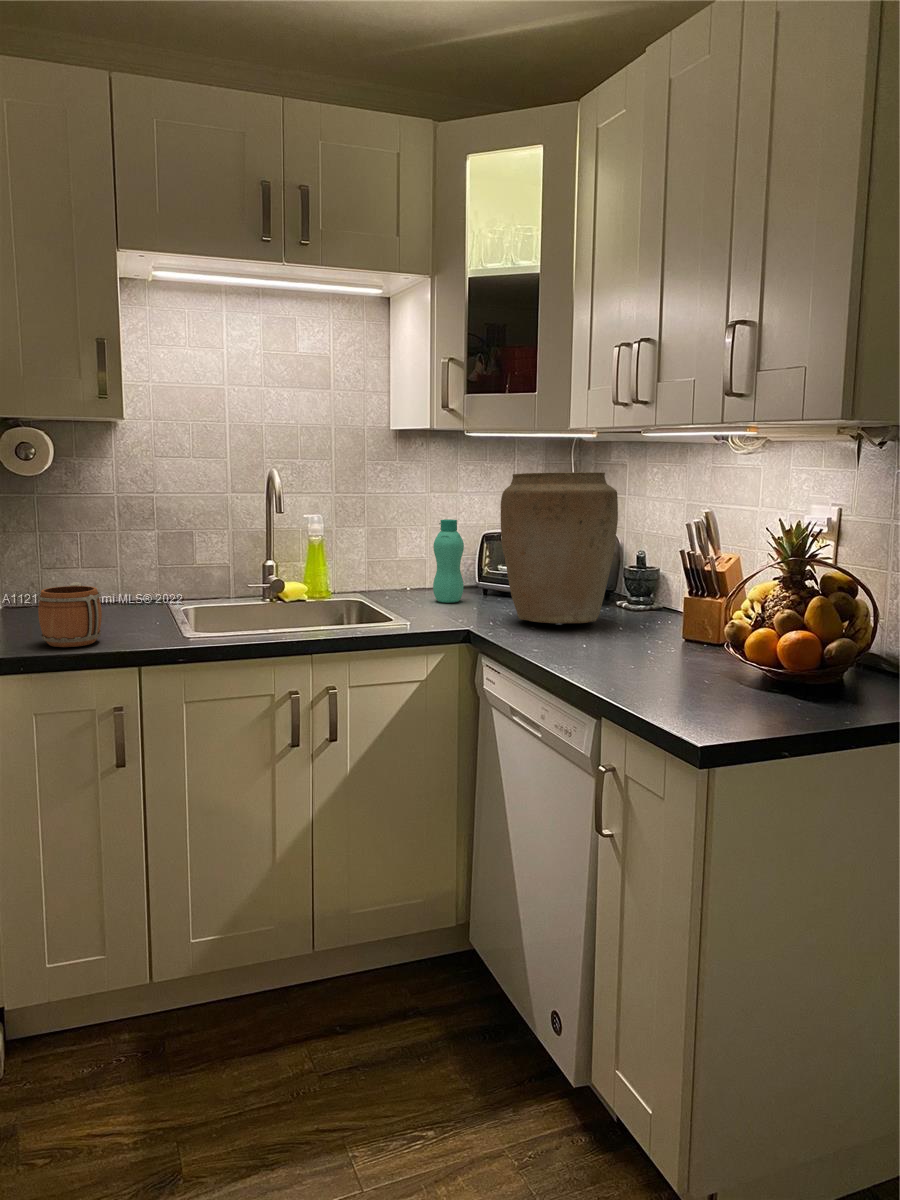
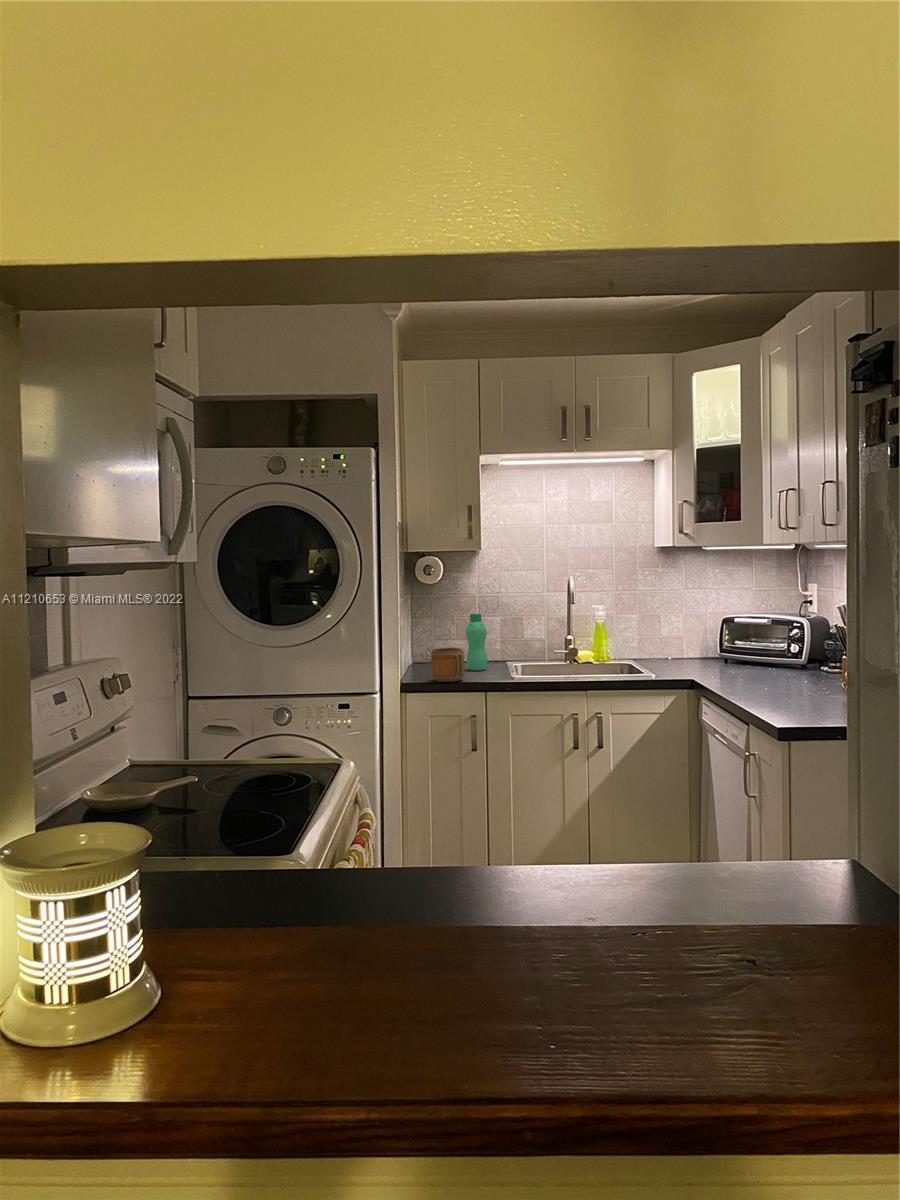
vase: present [501,472,618,623] -> none [716,573,800,676]
bottle: present [433,519,464,603] -> present [466,614,488,671]

